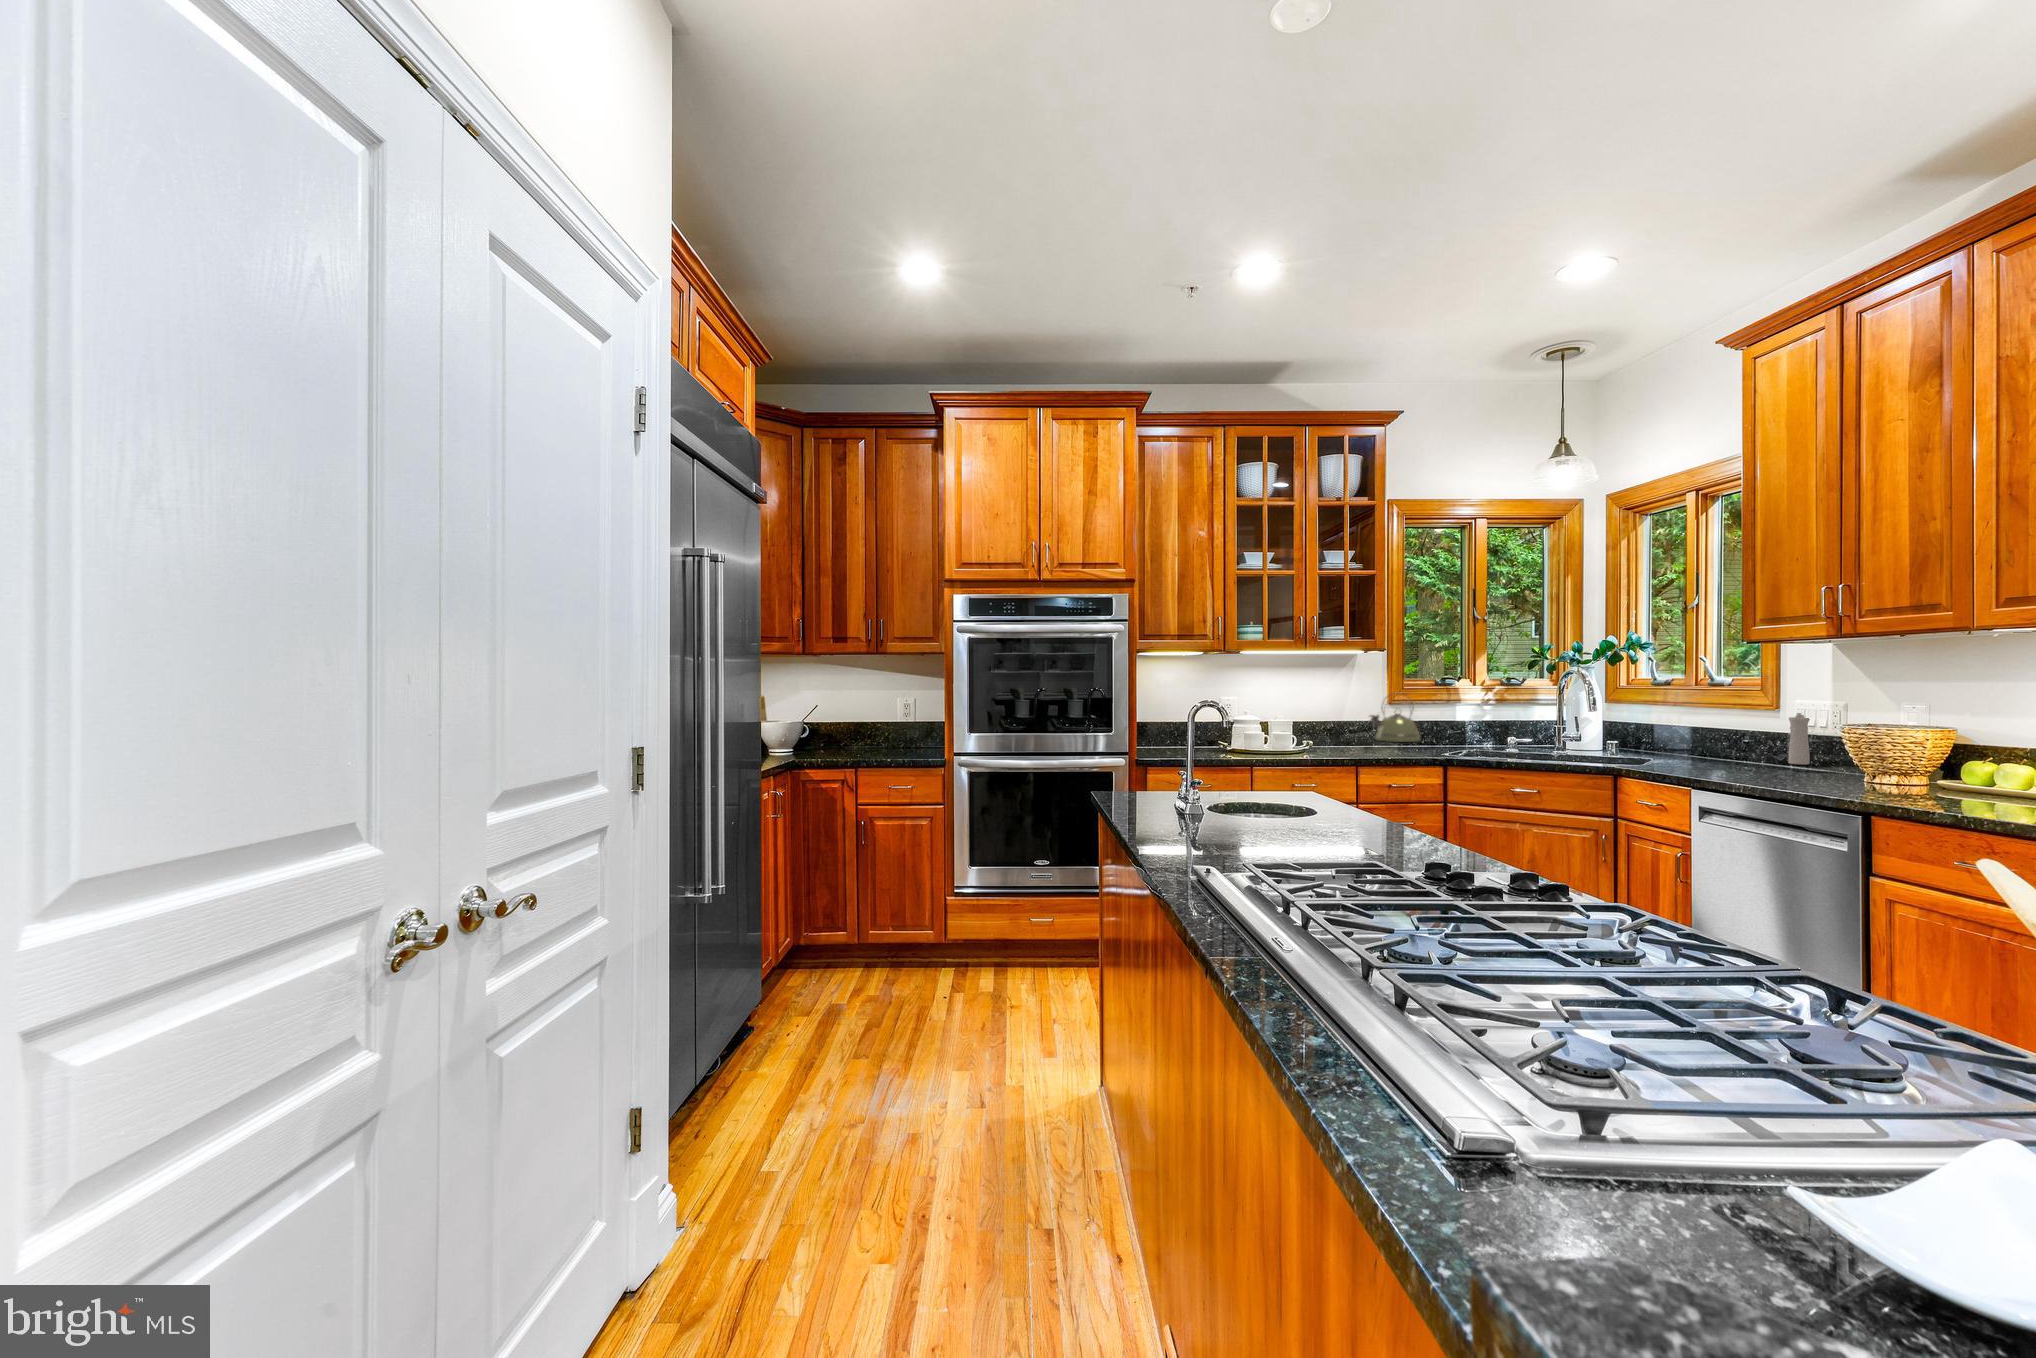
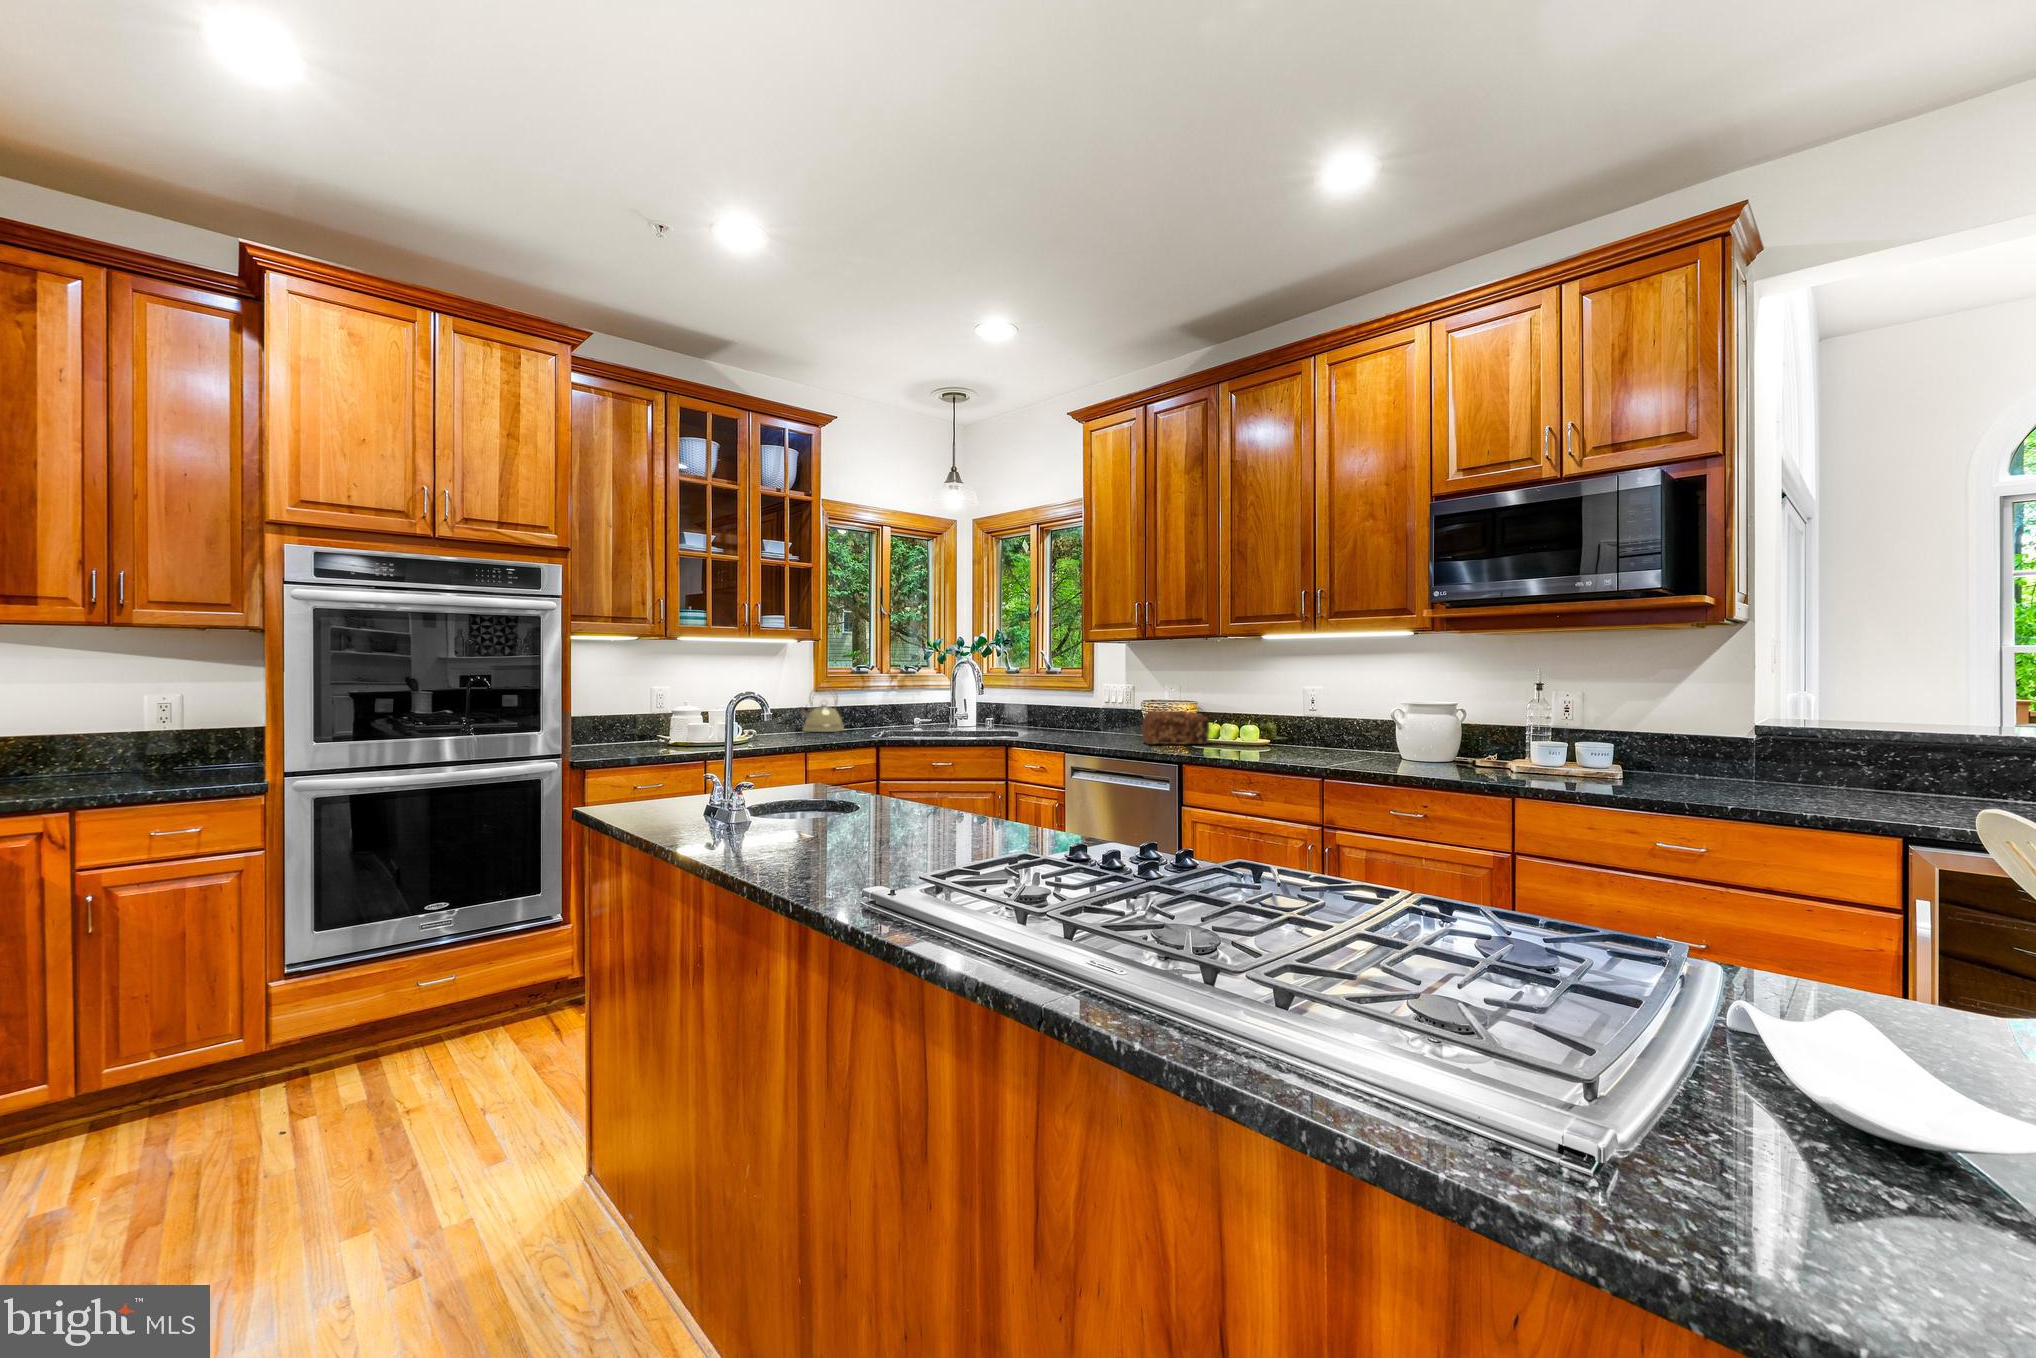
pepper mill: present [1788,713,1810,765] -> none [1106,689,1119,732]
bread loaf: none [1825,742,1956,795] -> present [1142,711,1209,745]

